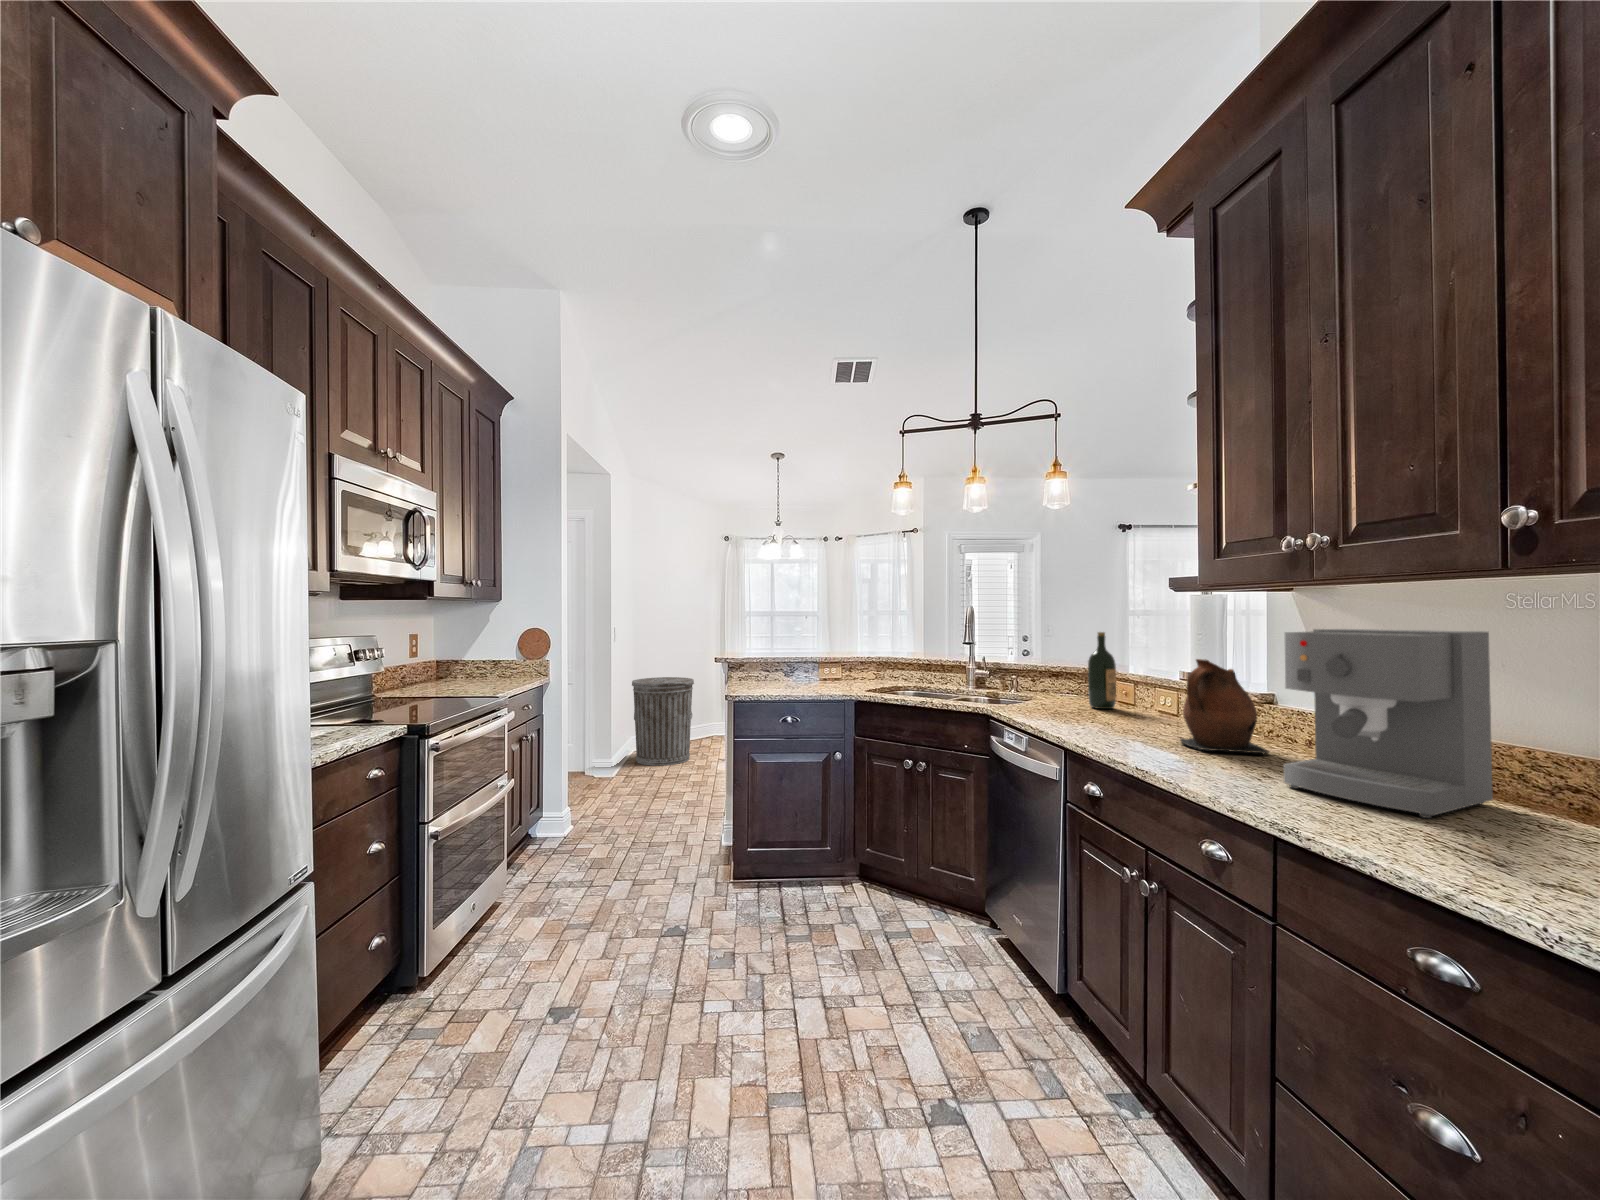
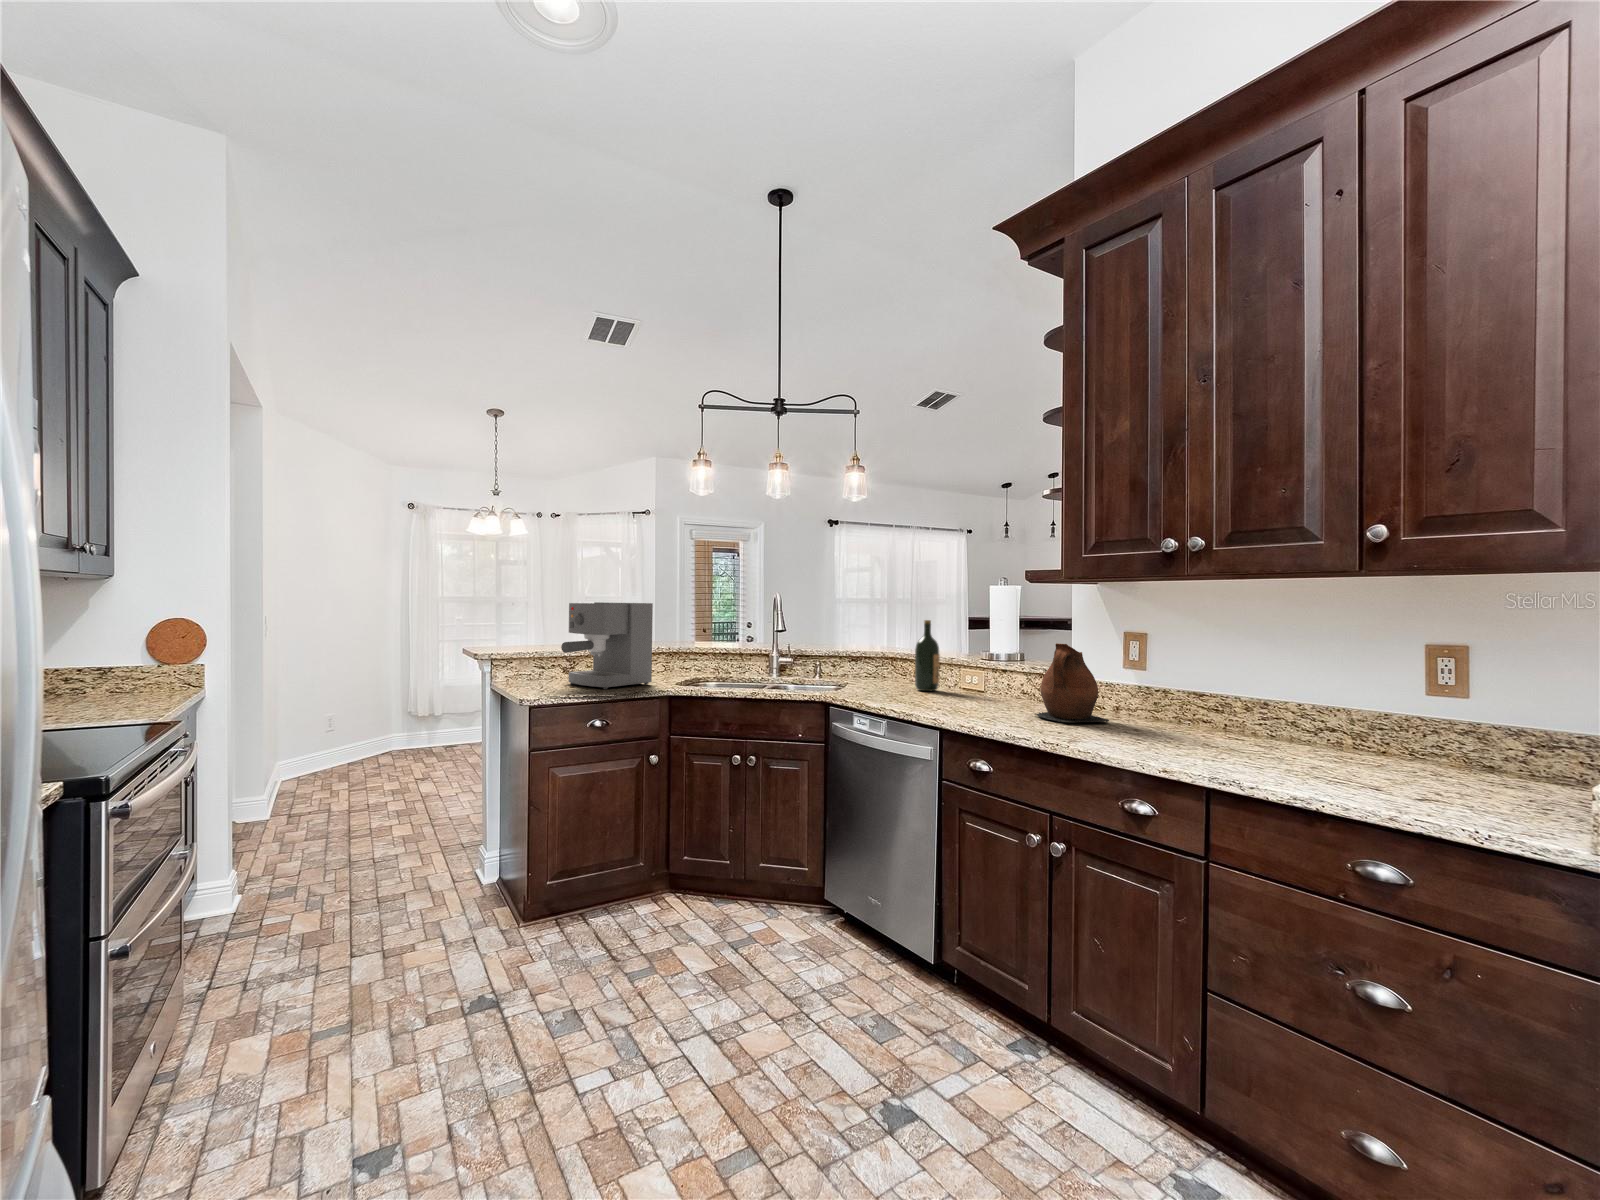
coffee maker: present [1284,629,1493,818] -> present [561,602,653,689]
trash can: present [632,677,694,766] -> none [290,677,388,796]

